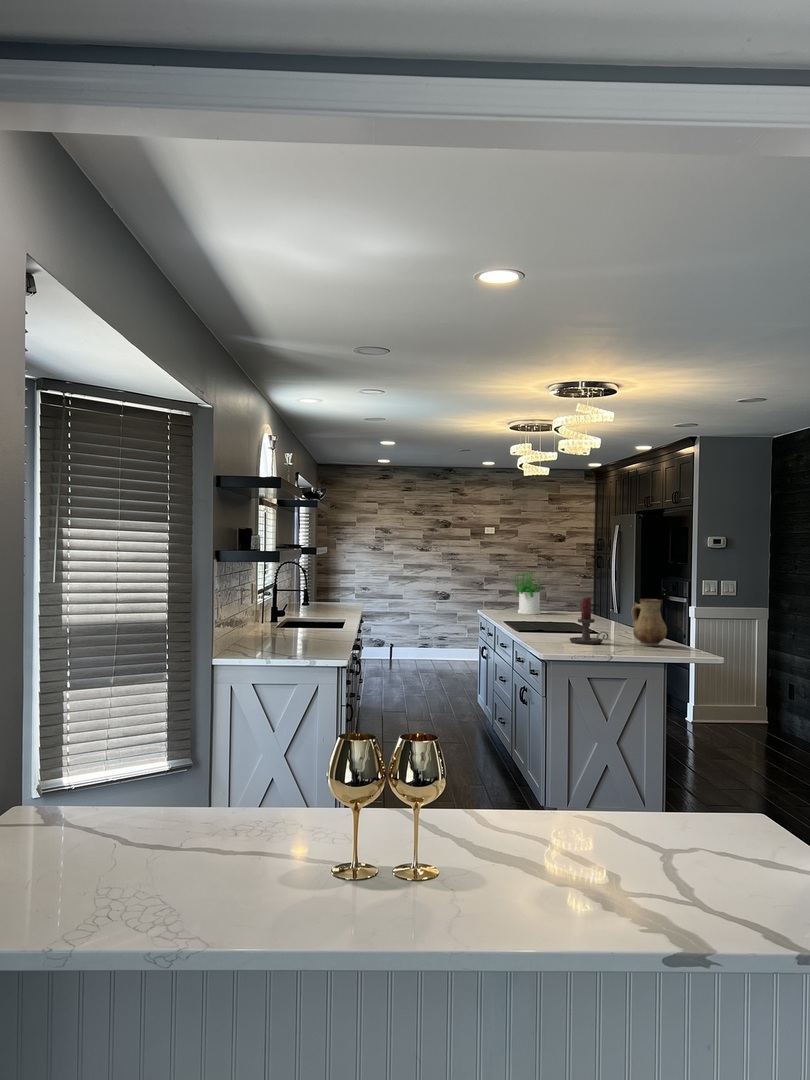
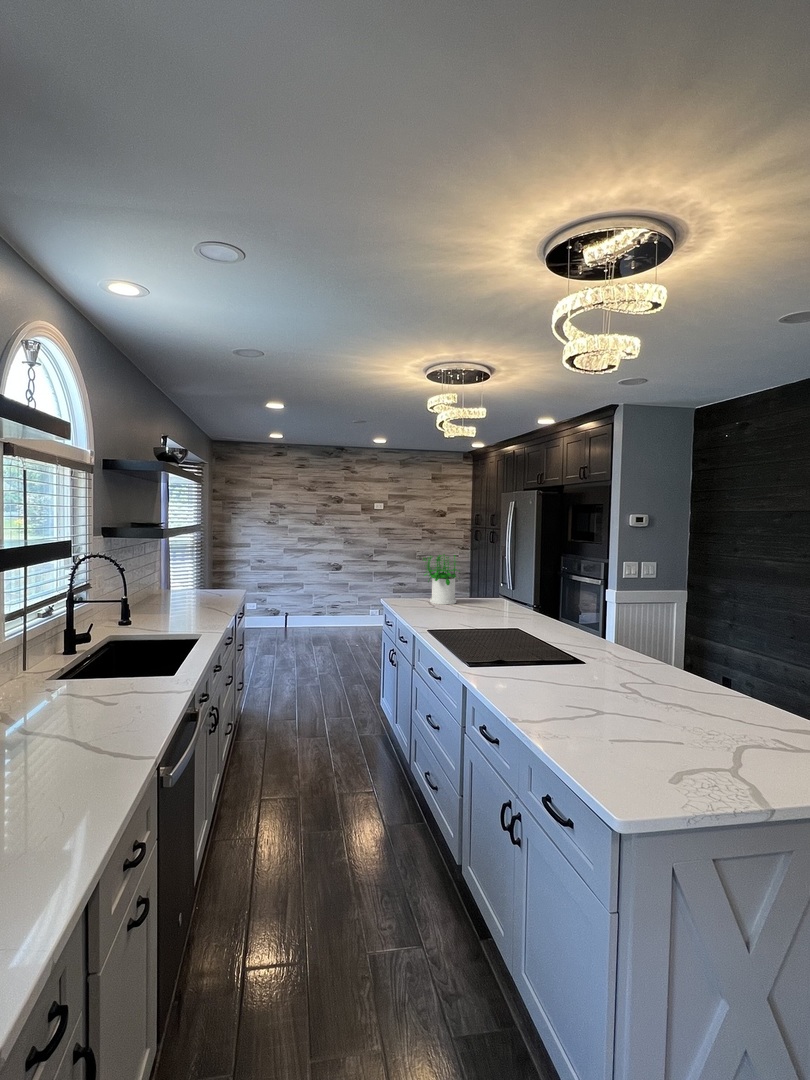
candle holder: present [570,598,609,644] -> none [600,633,664,723]
ceramic pitcher: present [632,599,667,646] -> none [697,630,771,720]

